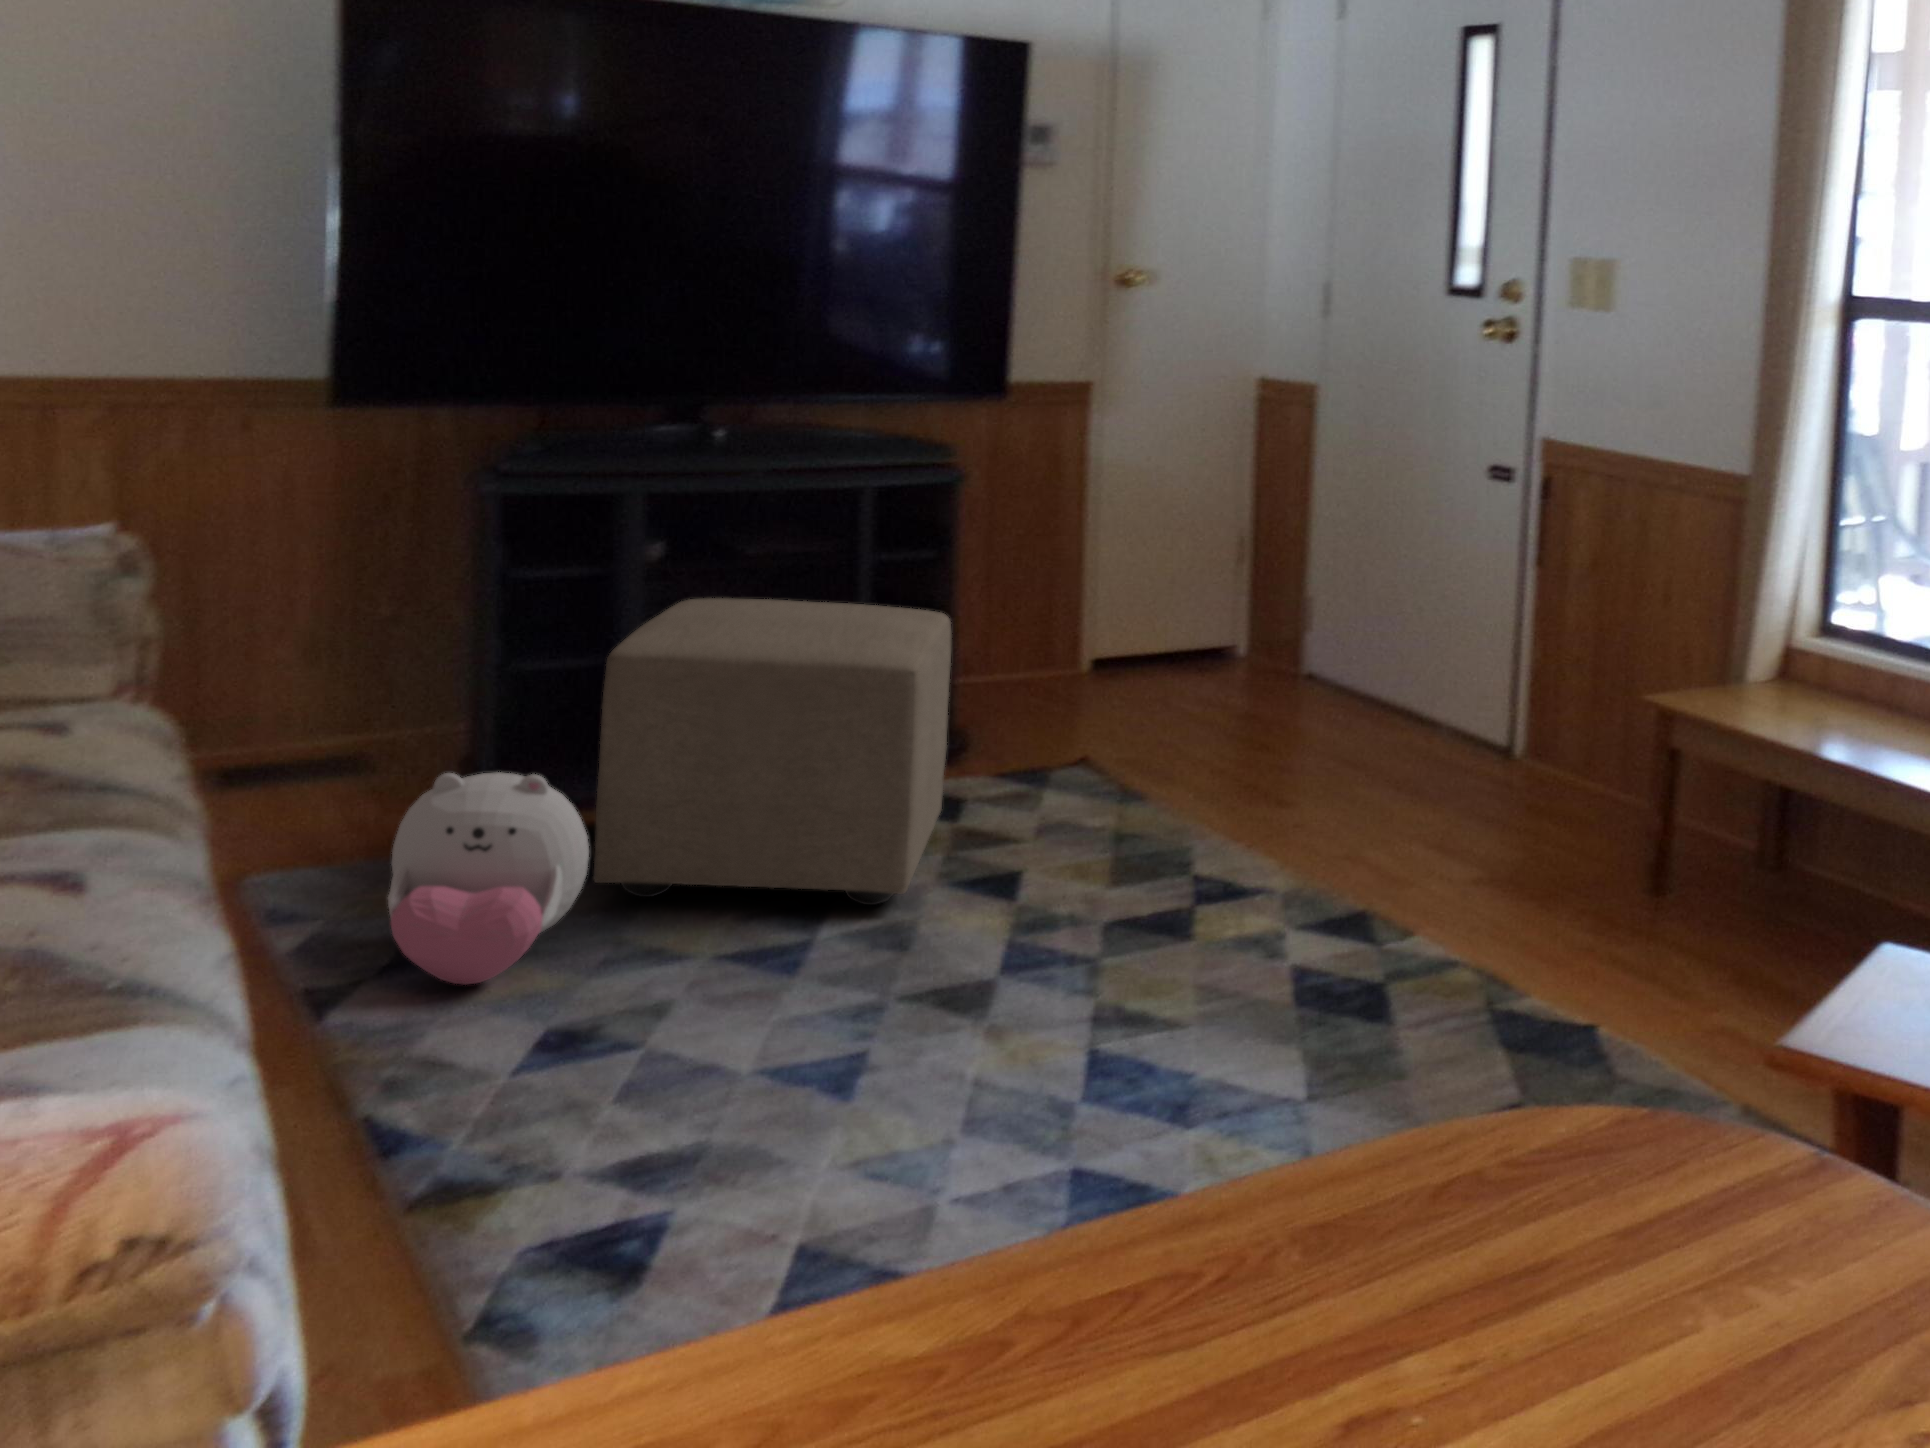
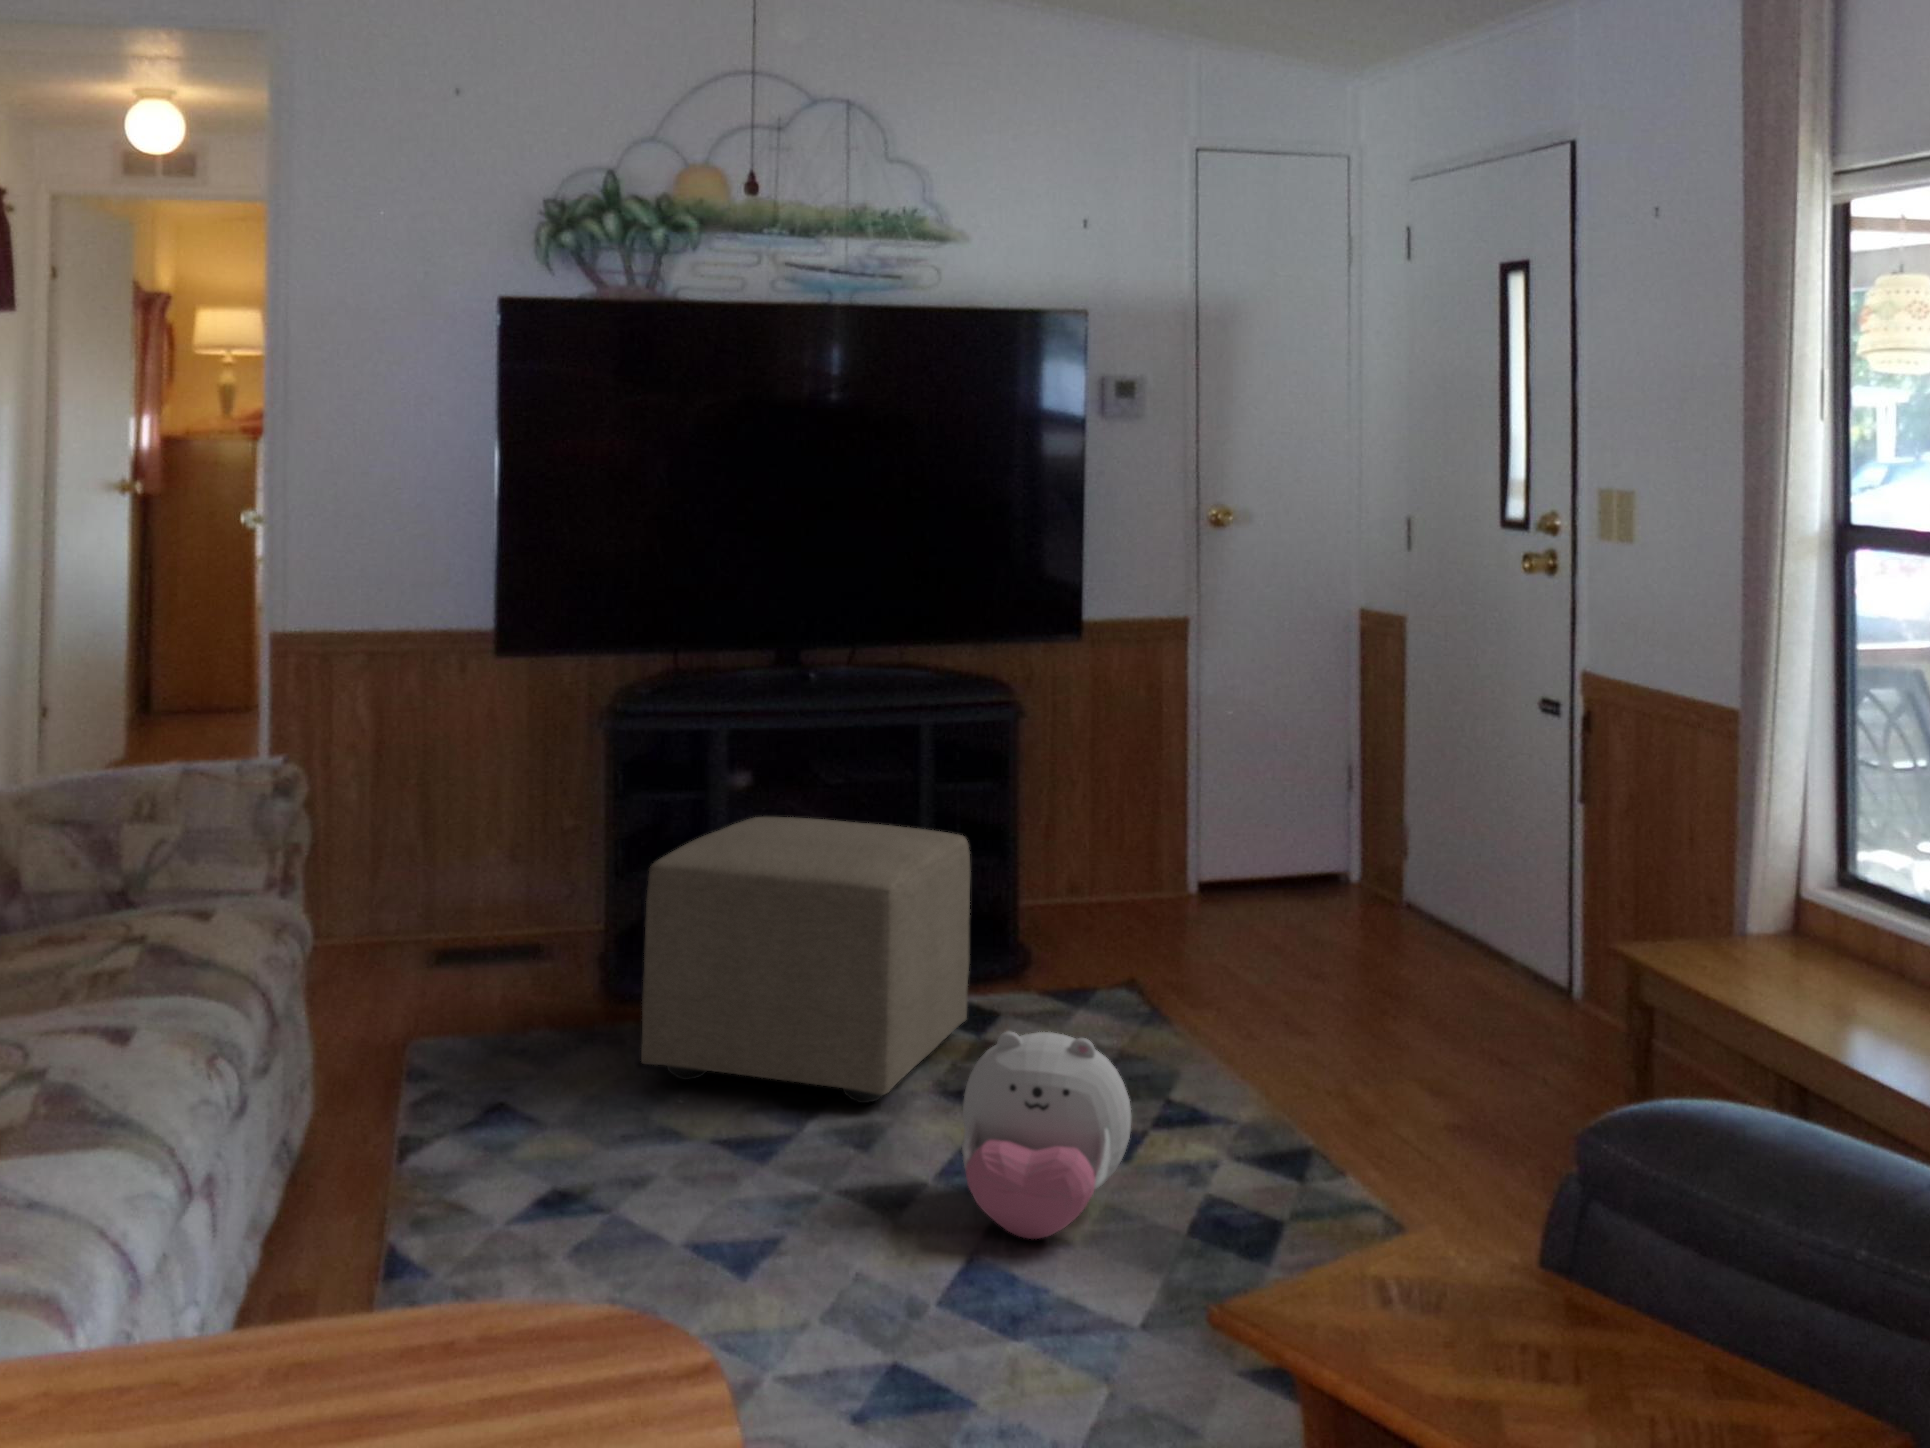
plush toy: present [388,772,589,985] -> present [962,1031,1131,1239]

